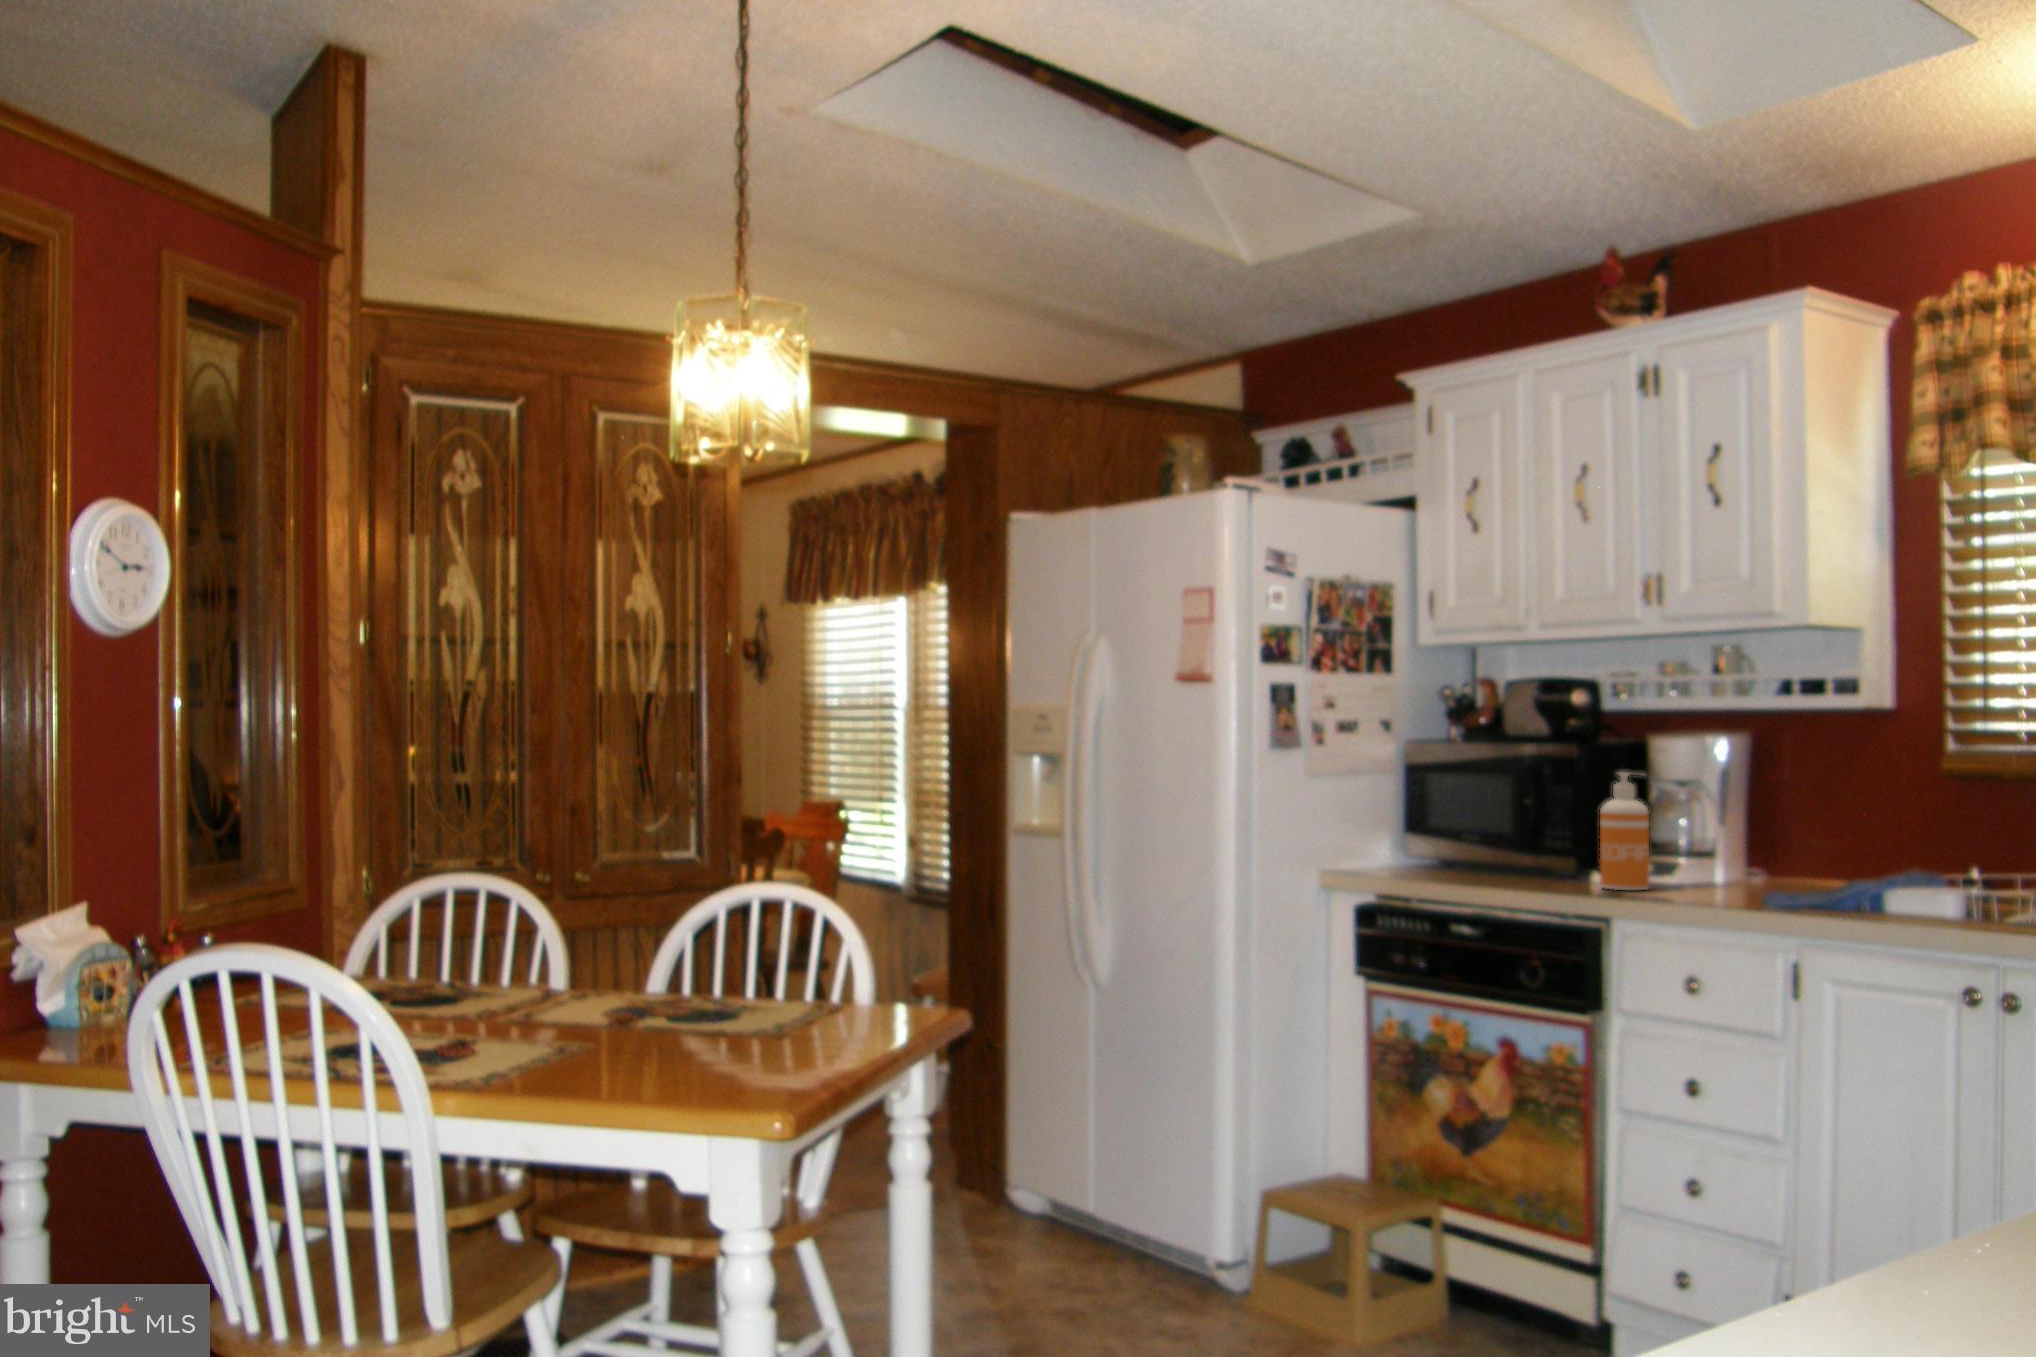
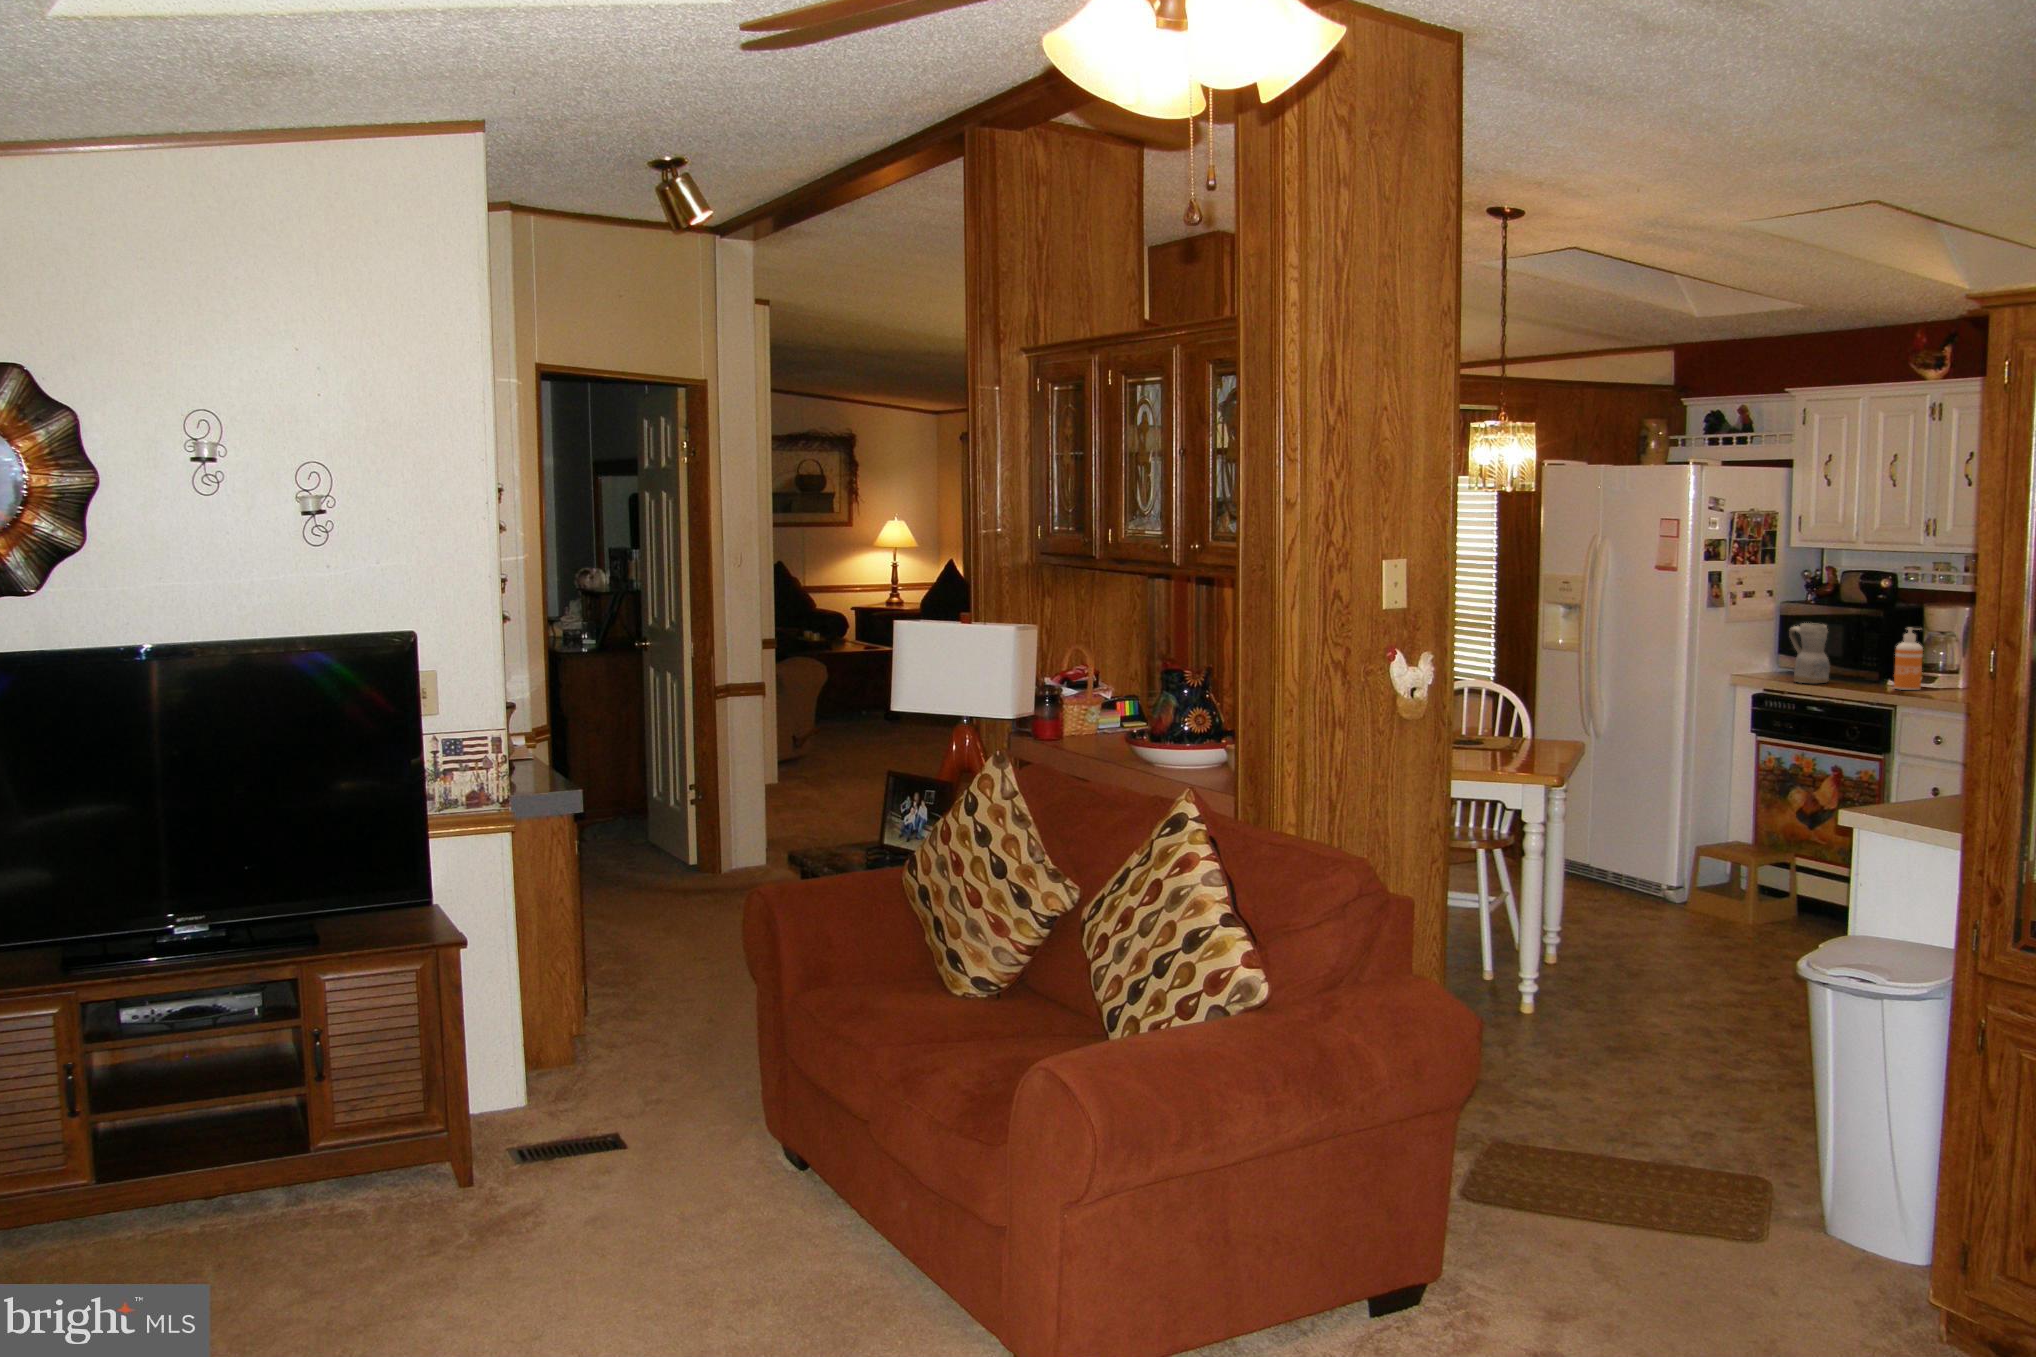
ceramic pitcher: none [1414,771,1486,880] -> present [1789,623,1830,683]

